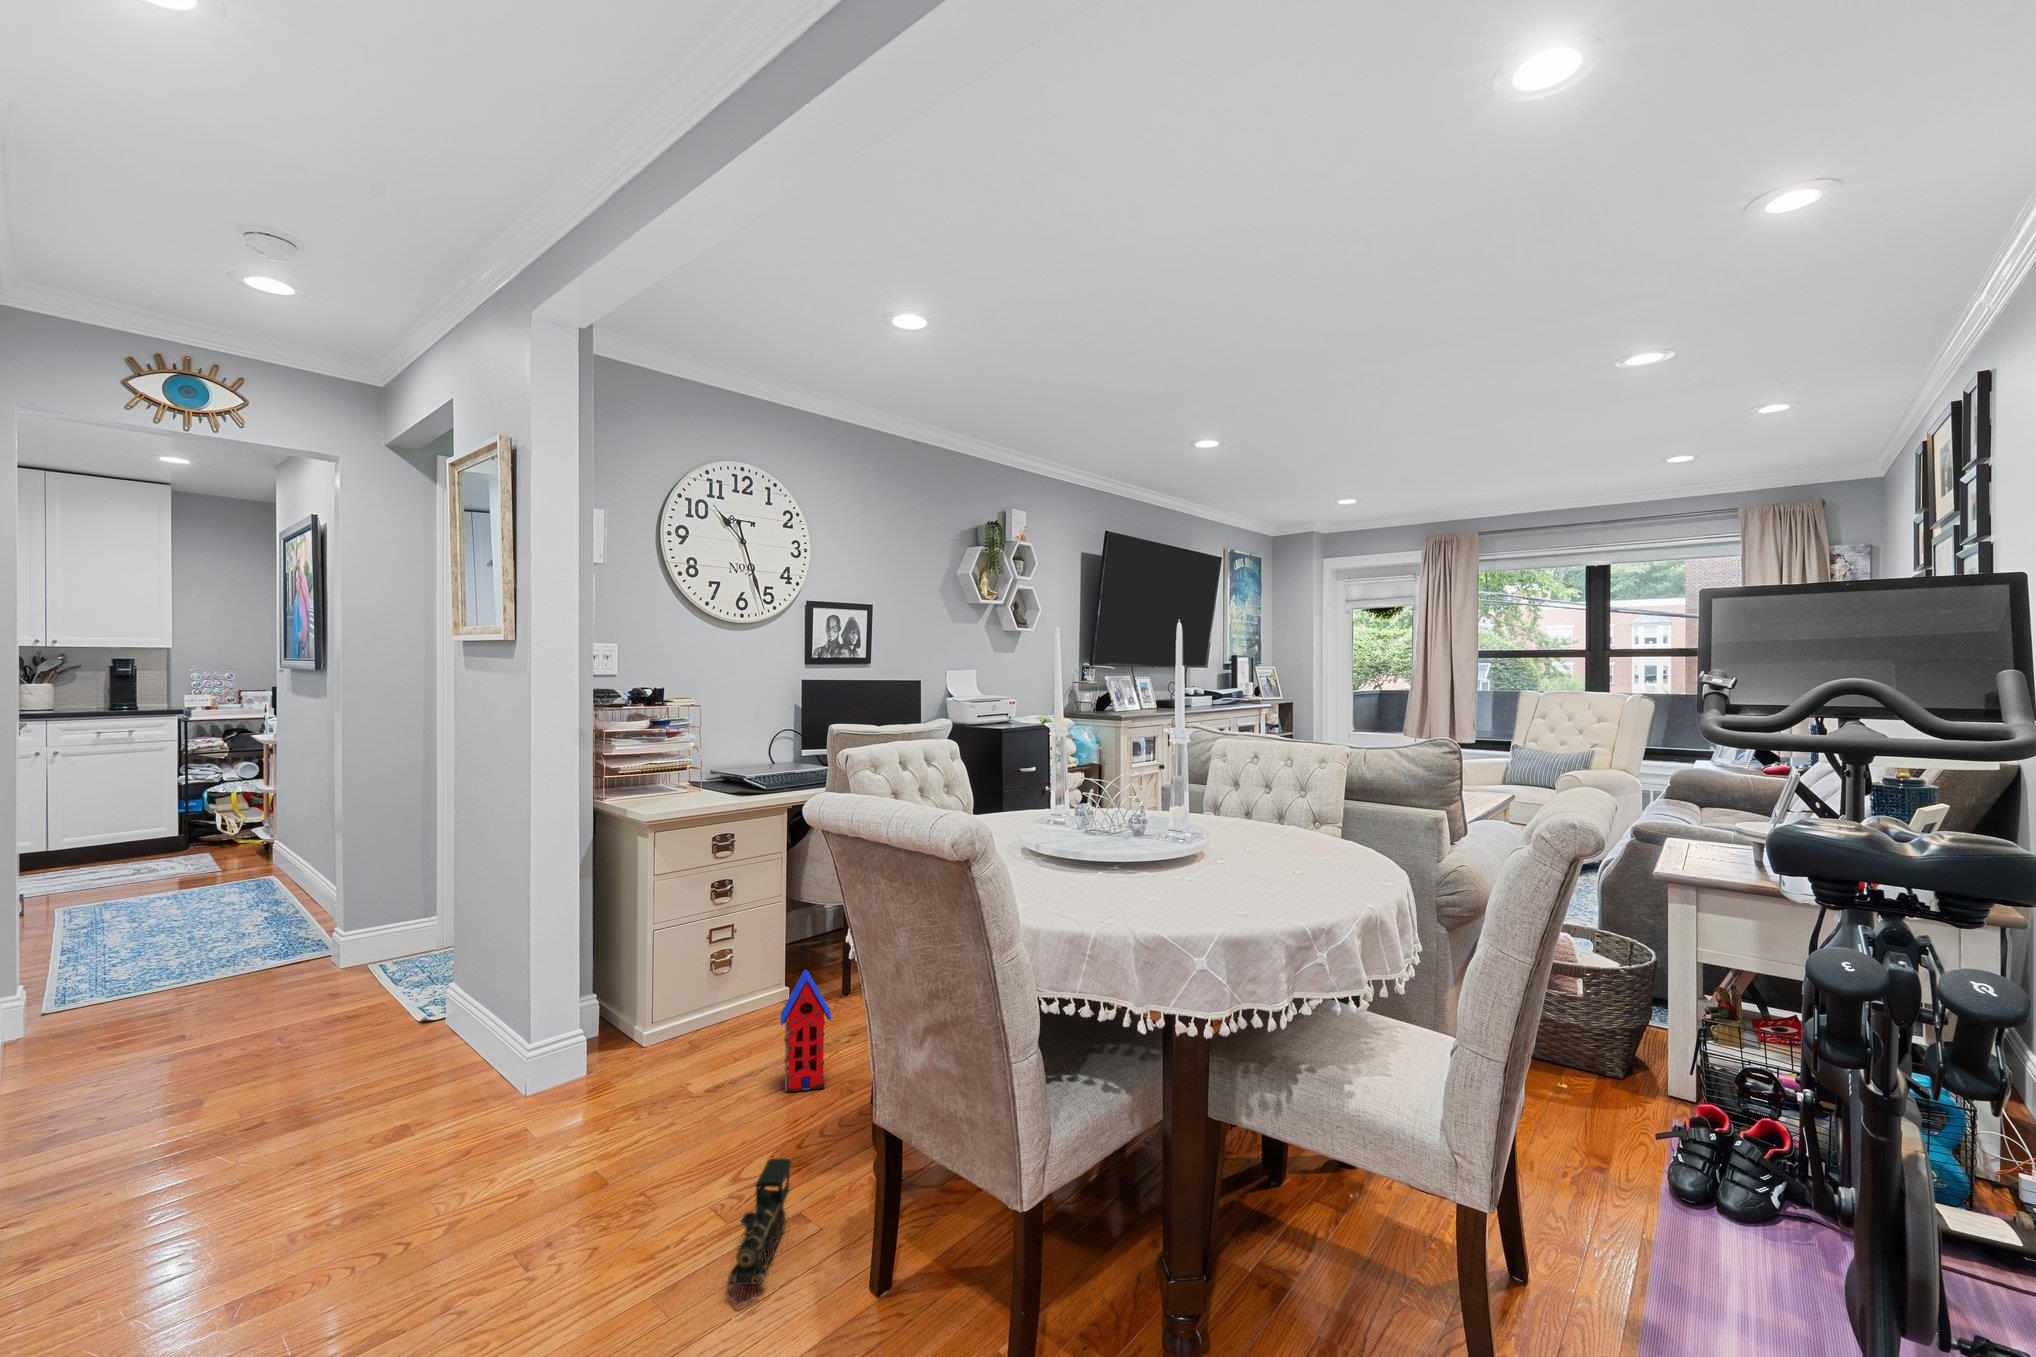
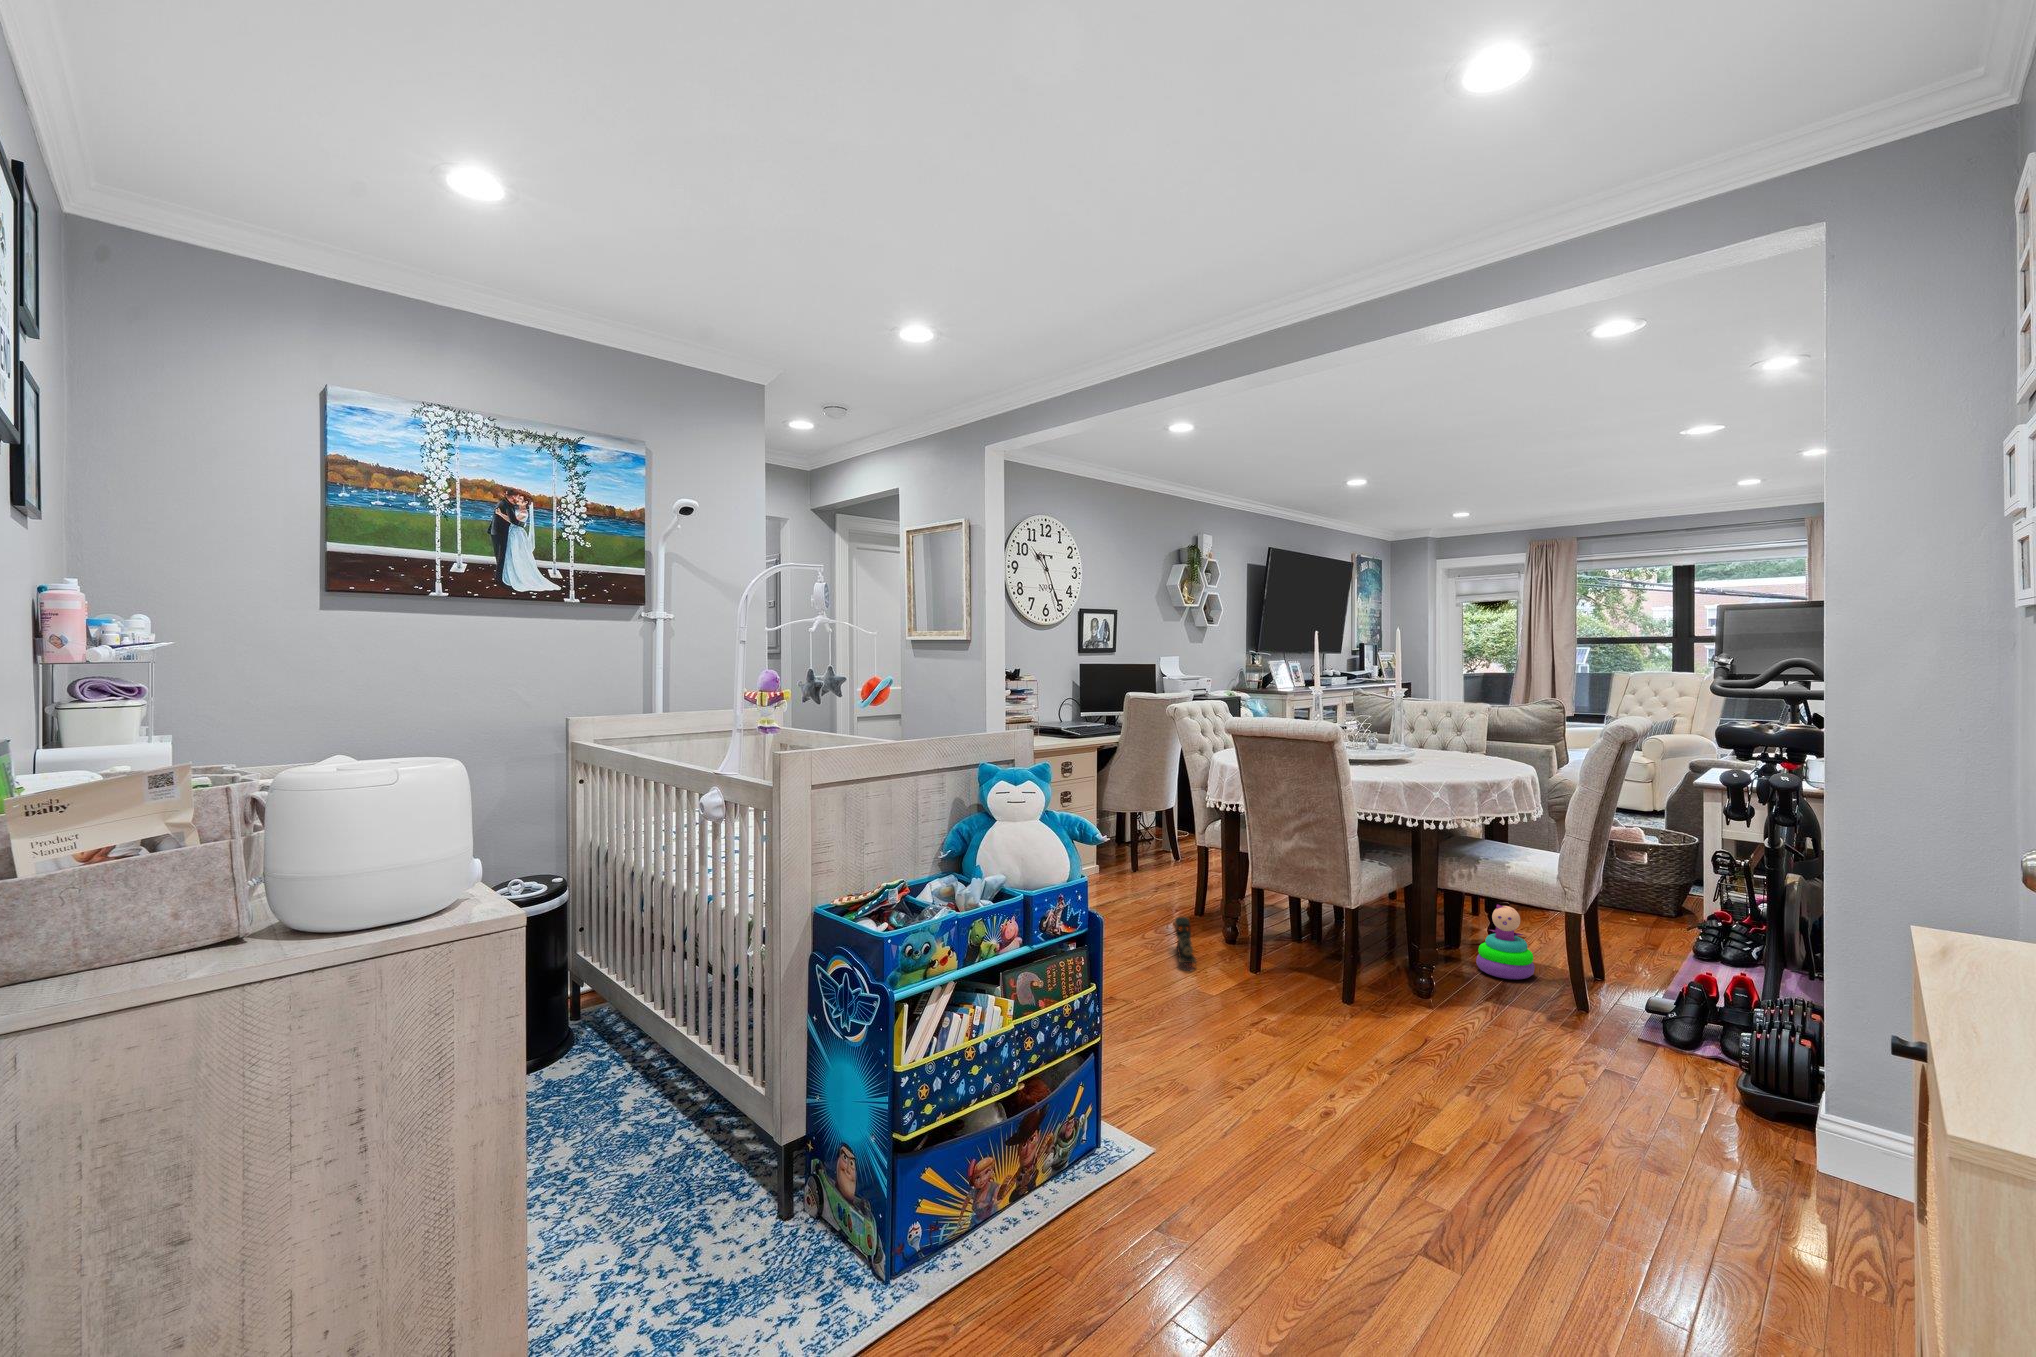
toy house: present [781,969,831,1092] -> none [1134,837,1168,906]
stacking toy: none [1304,1137,1408,1294] -> present [1476,904,1535,980]

